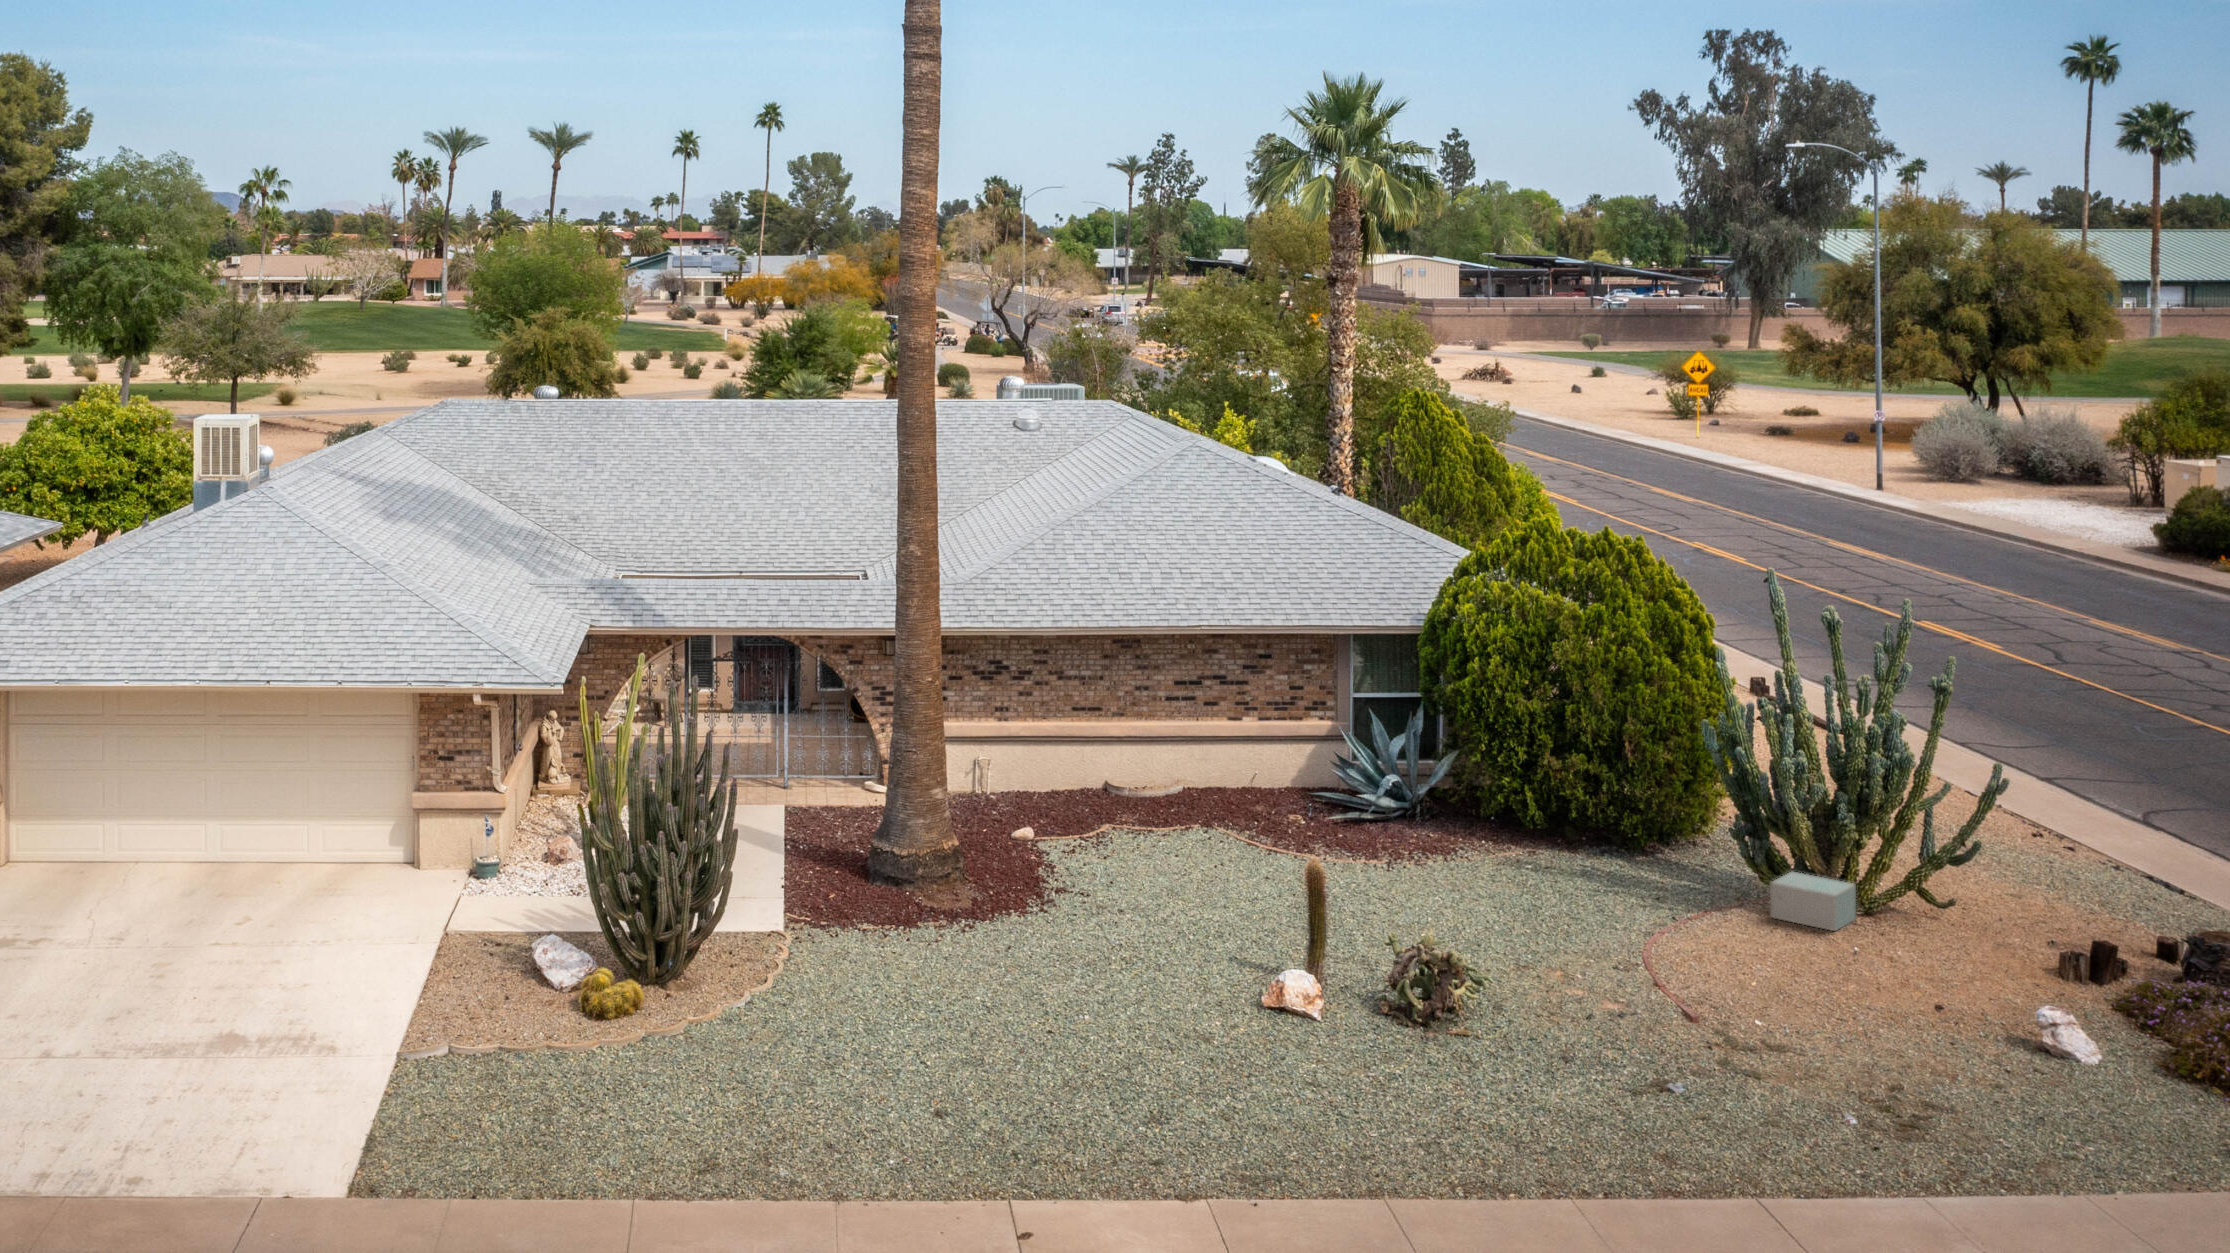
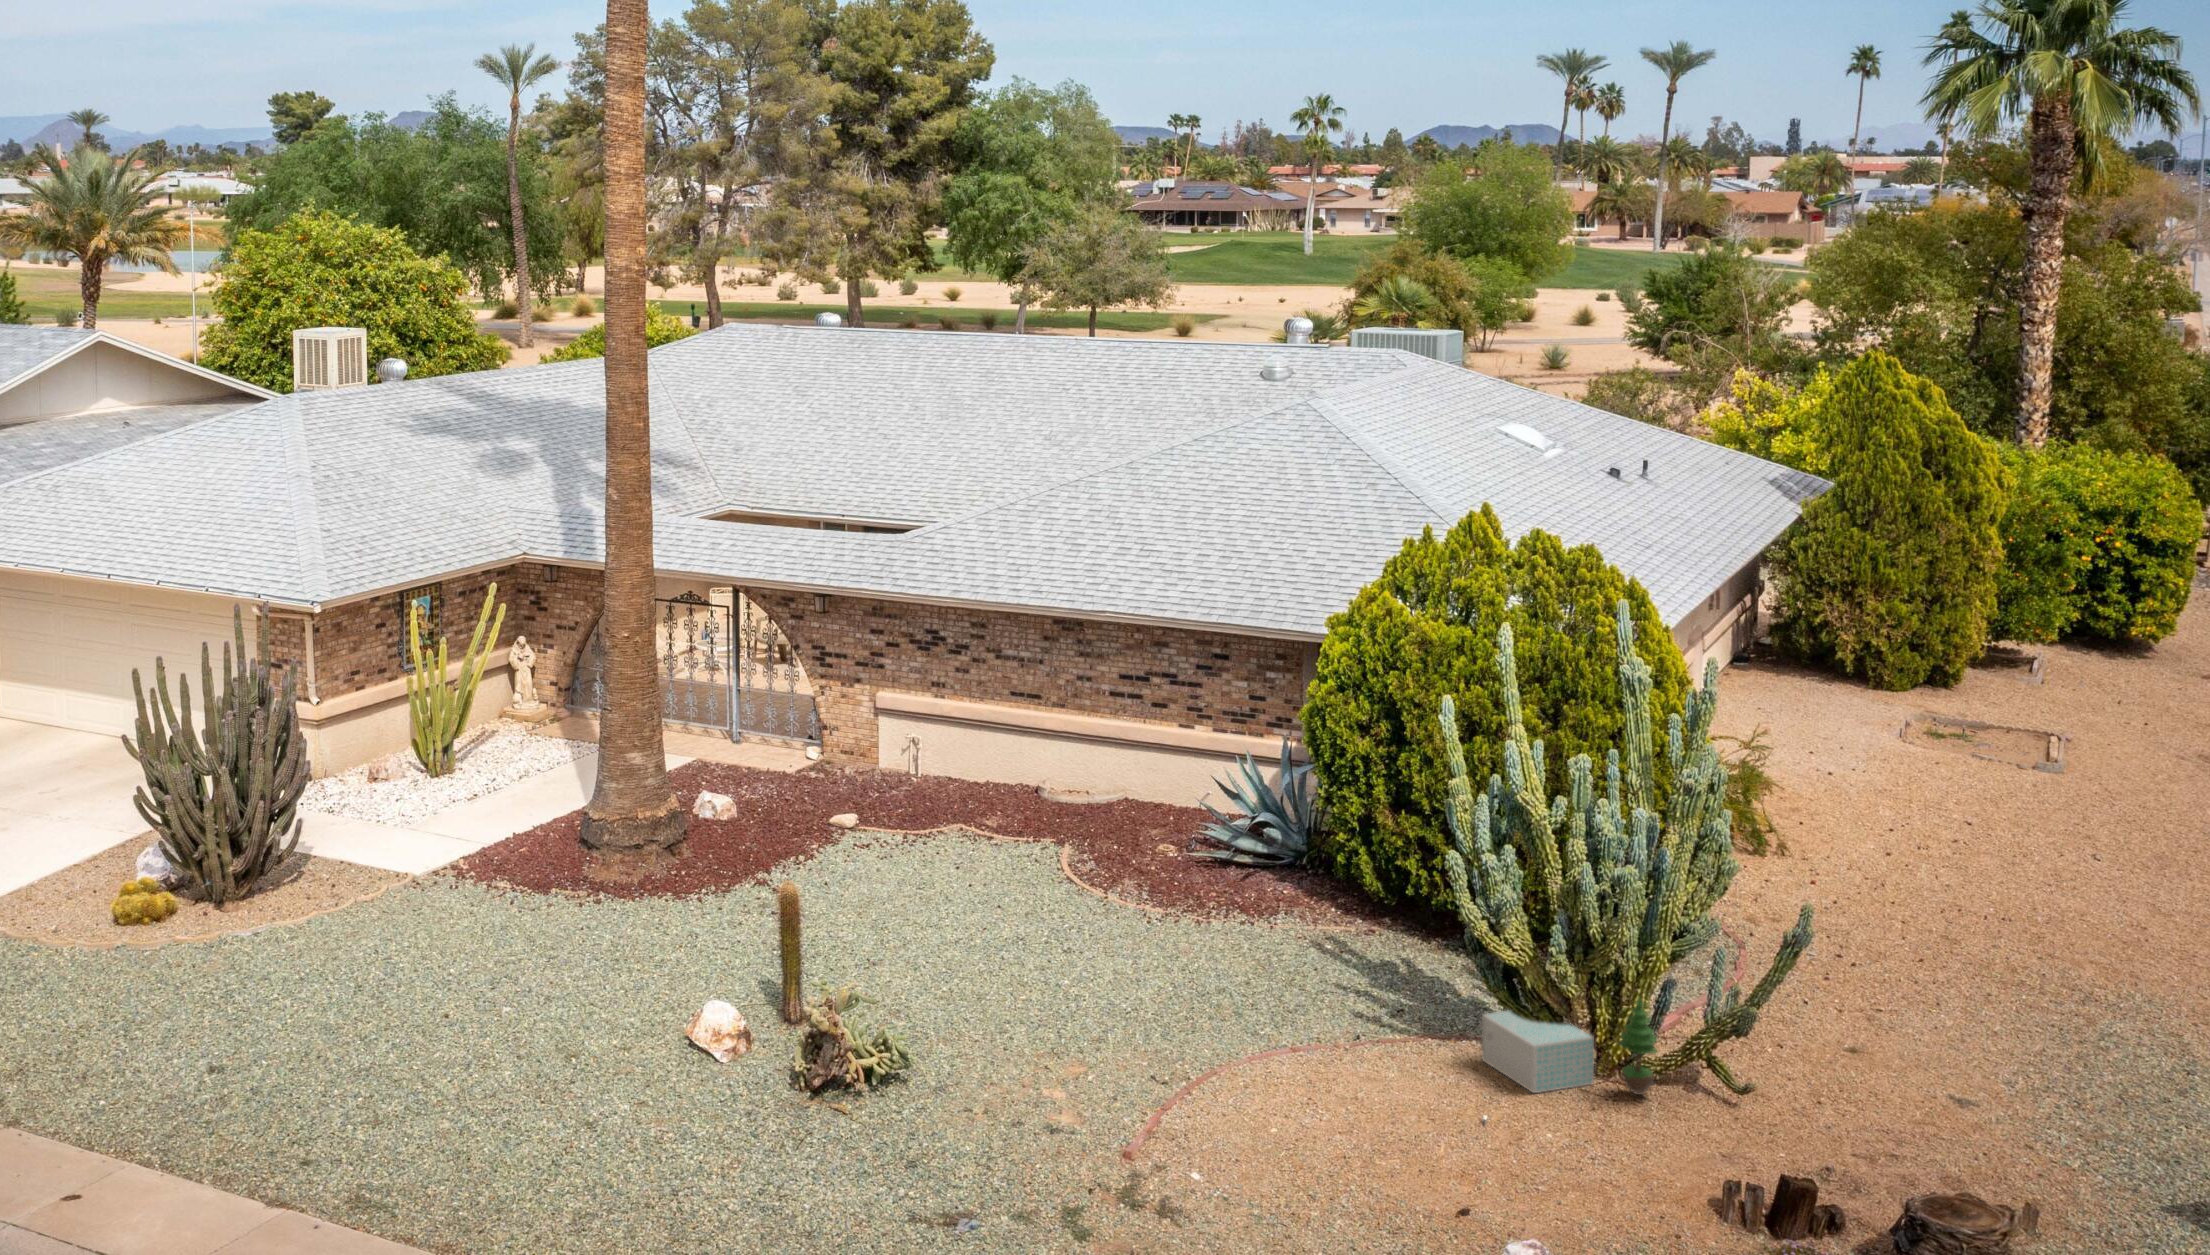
potted tree: none [1875,847,1906,921] -> present [1619,998,1657,1095]

